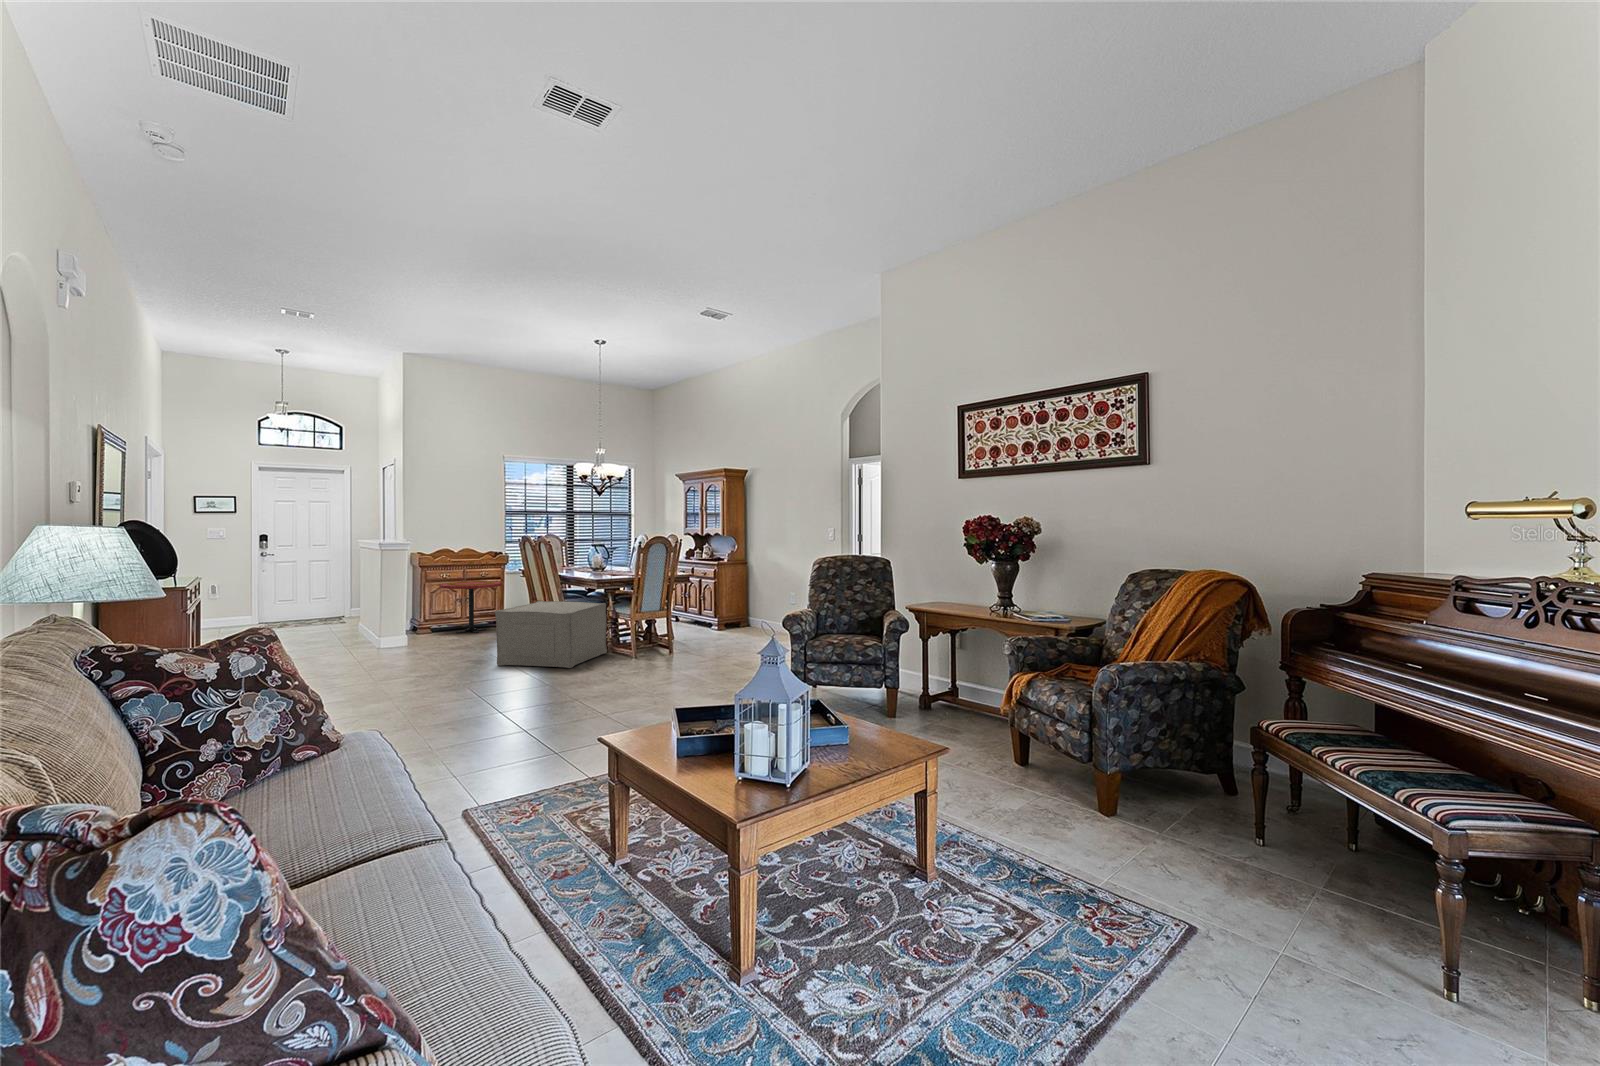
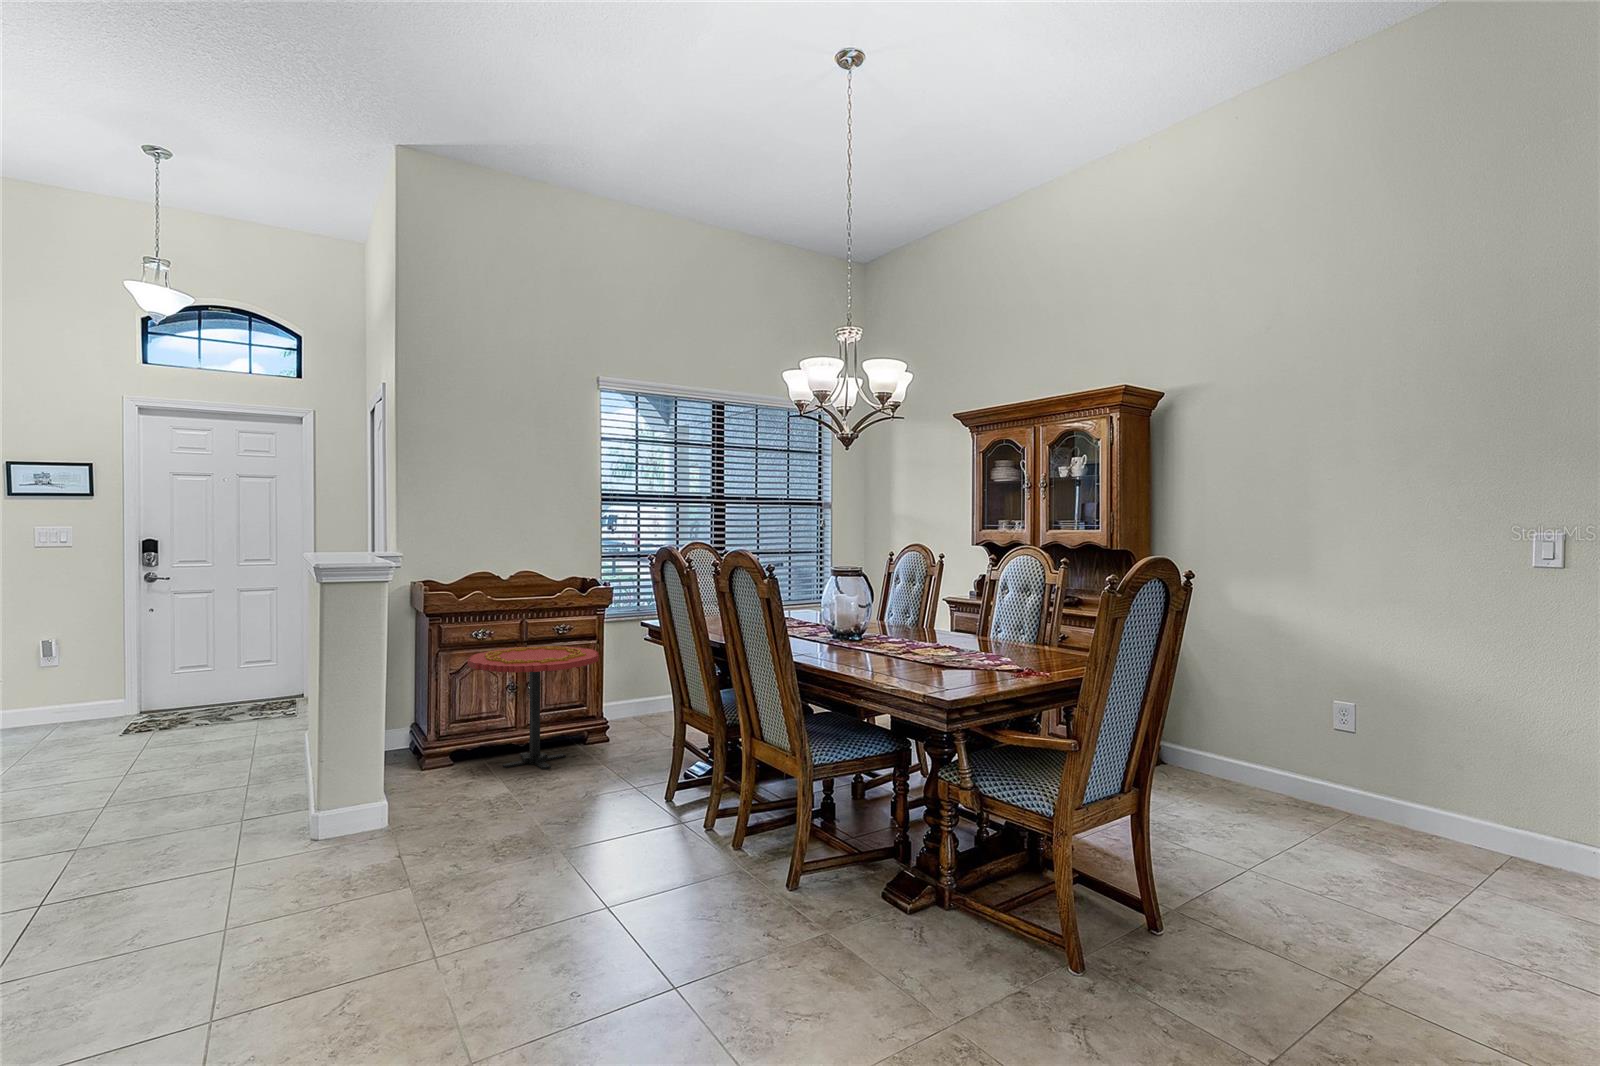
ottoman: present [495,601,607,668] -> none [605,736,906,1016]

